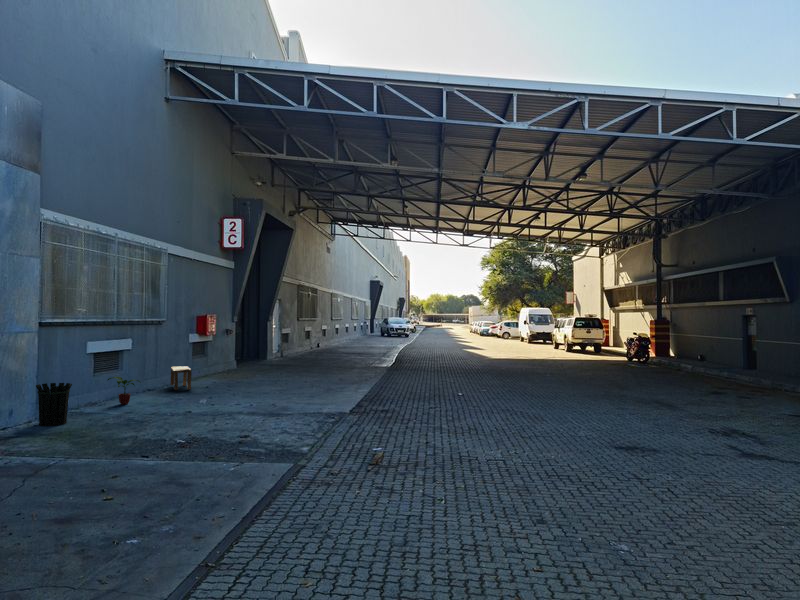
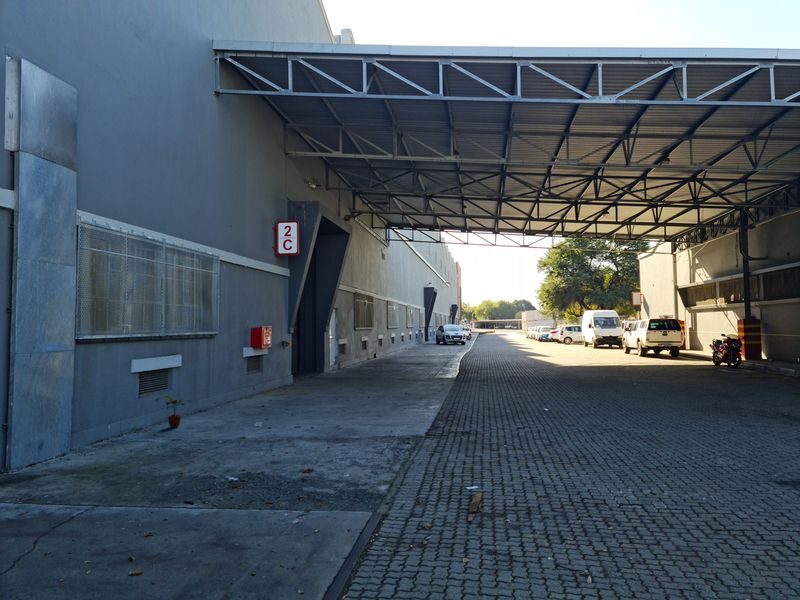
bench: present [170,366,192,390] -> none [225,382,247,409]
waste bin: present [36,383,72,426] -> none [73,406,113,457]

